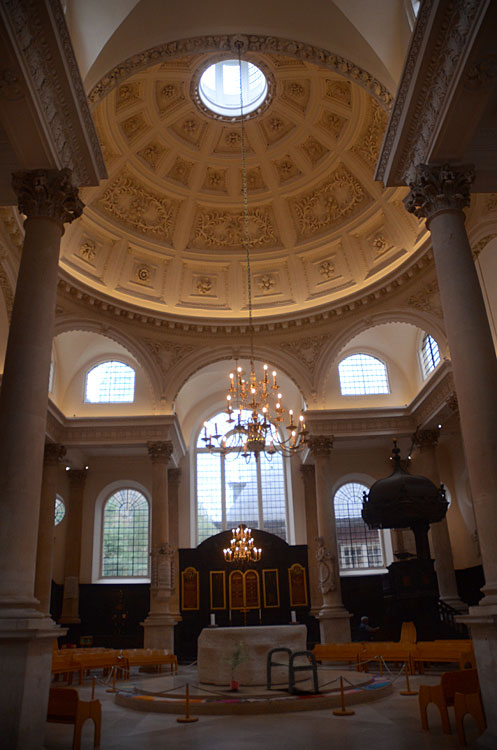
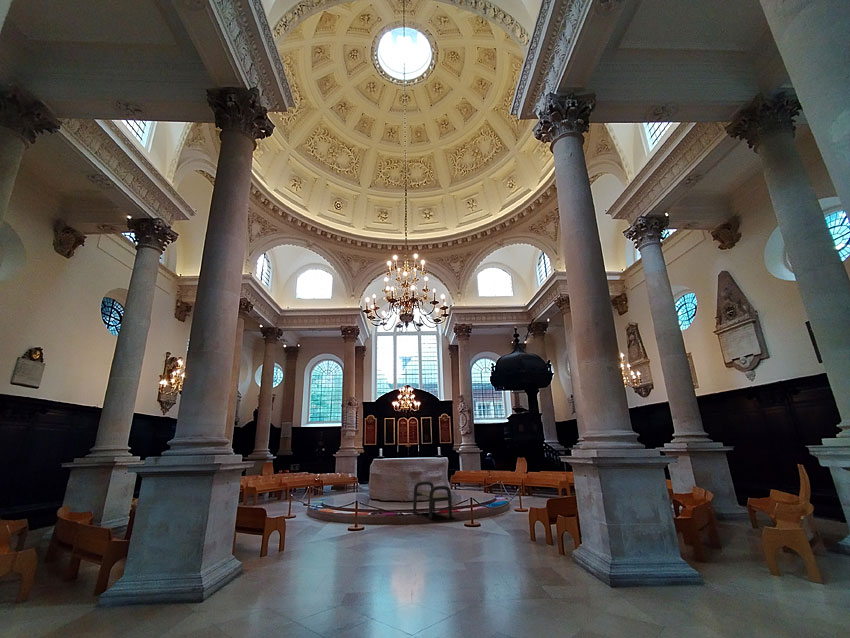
potted tree: present [220,641,250,690] -> none [377,476,402,514]

